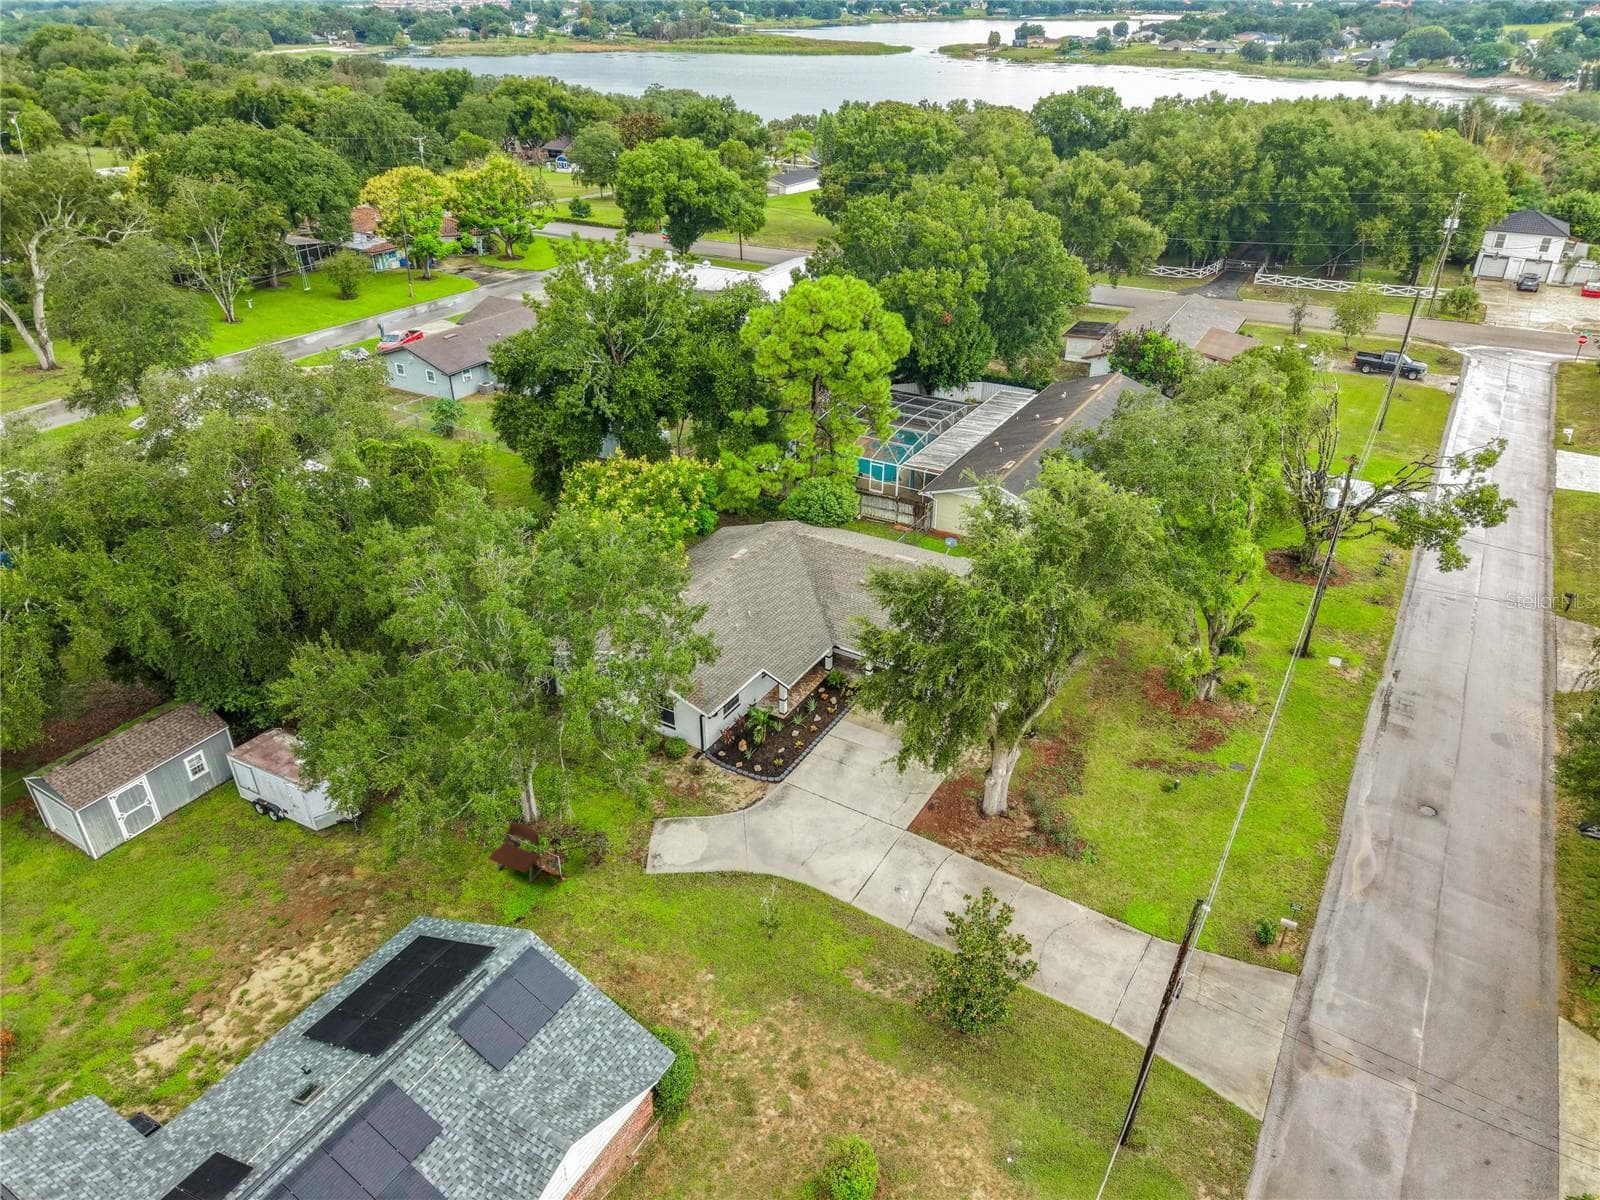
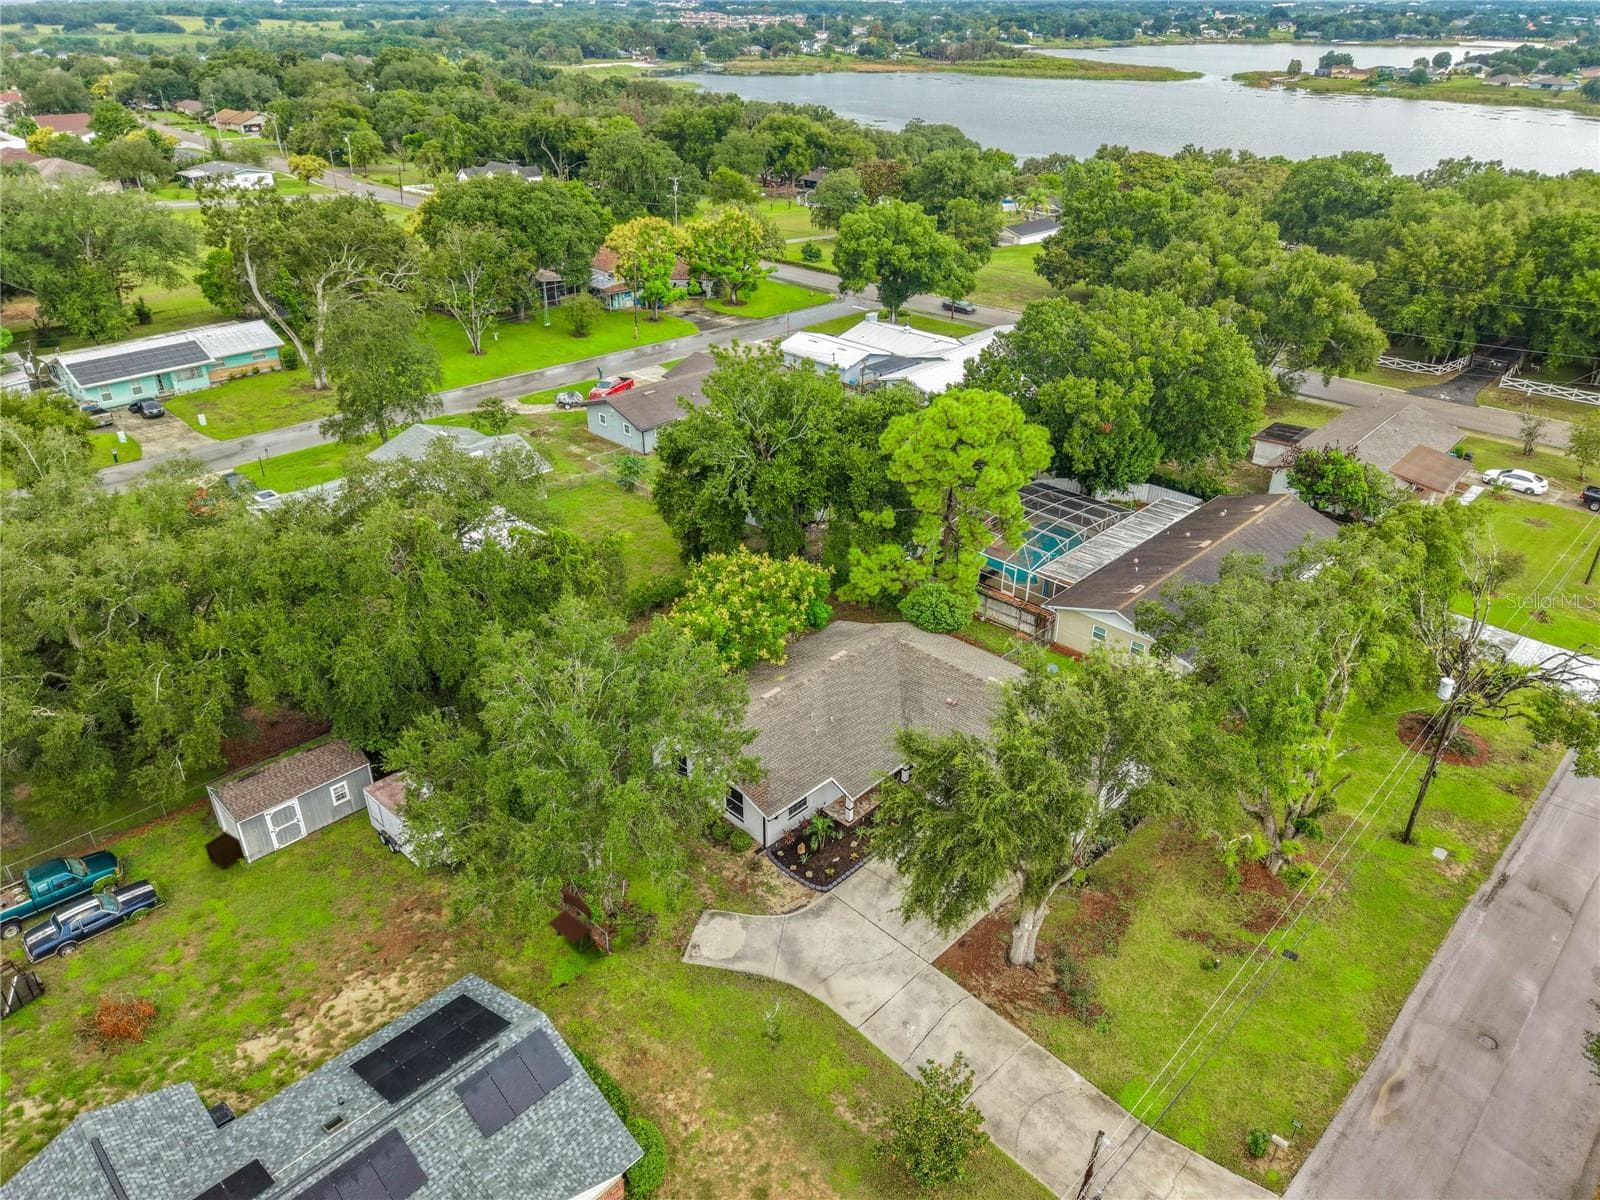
wooden crate: none [27,828,83,871] -> present [205,832,244,869]

